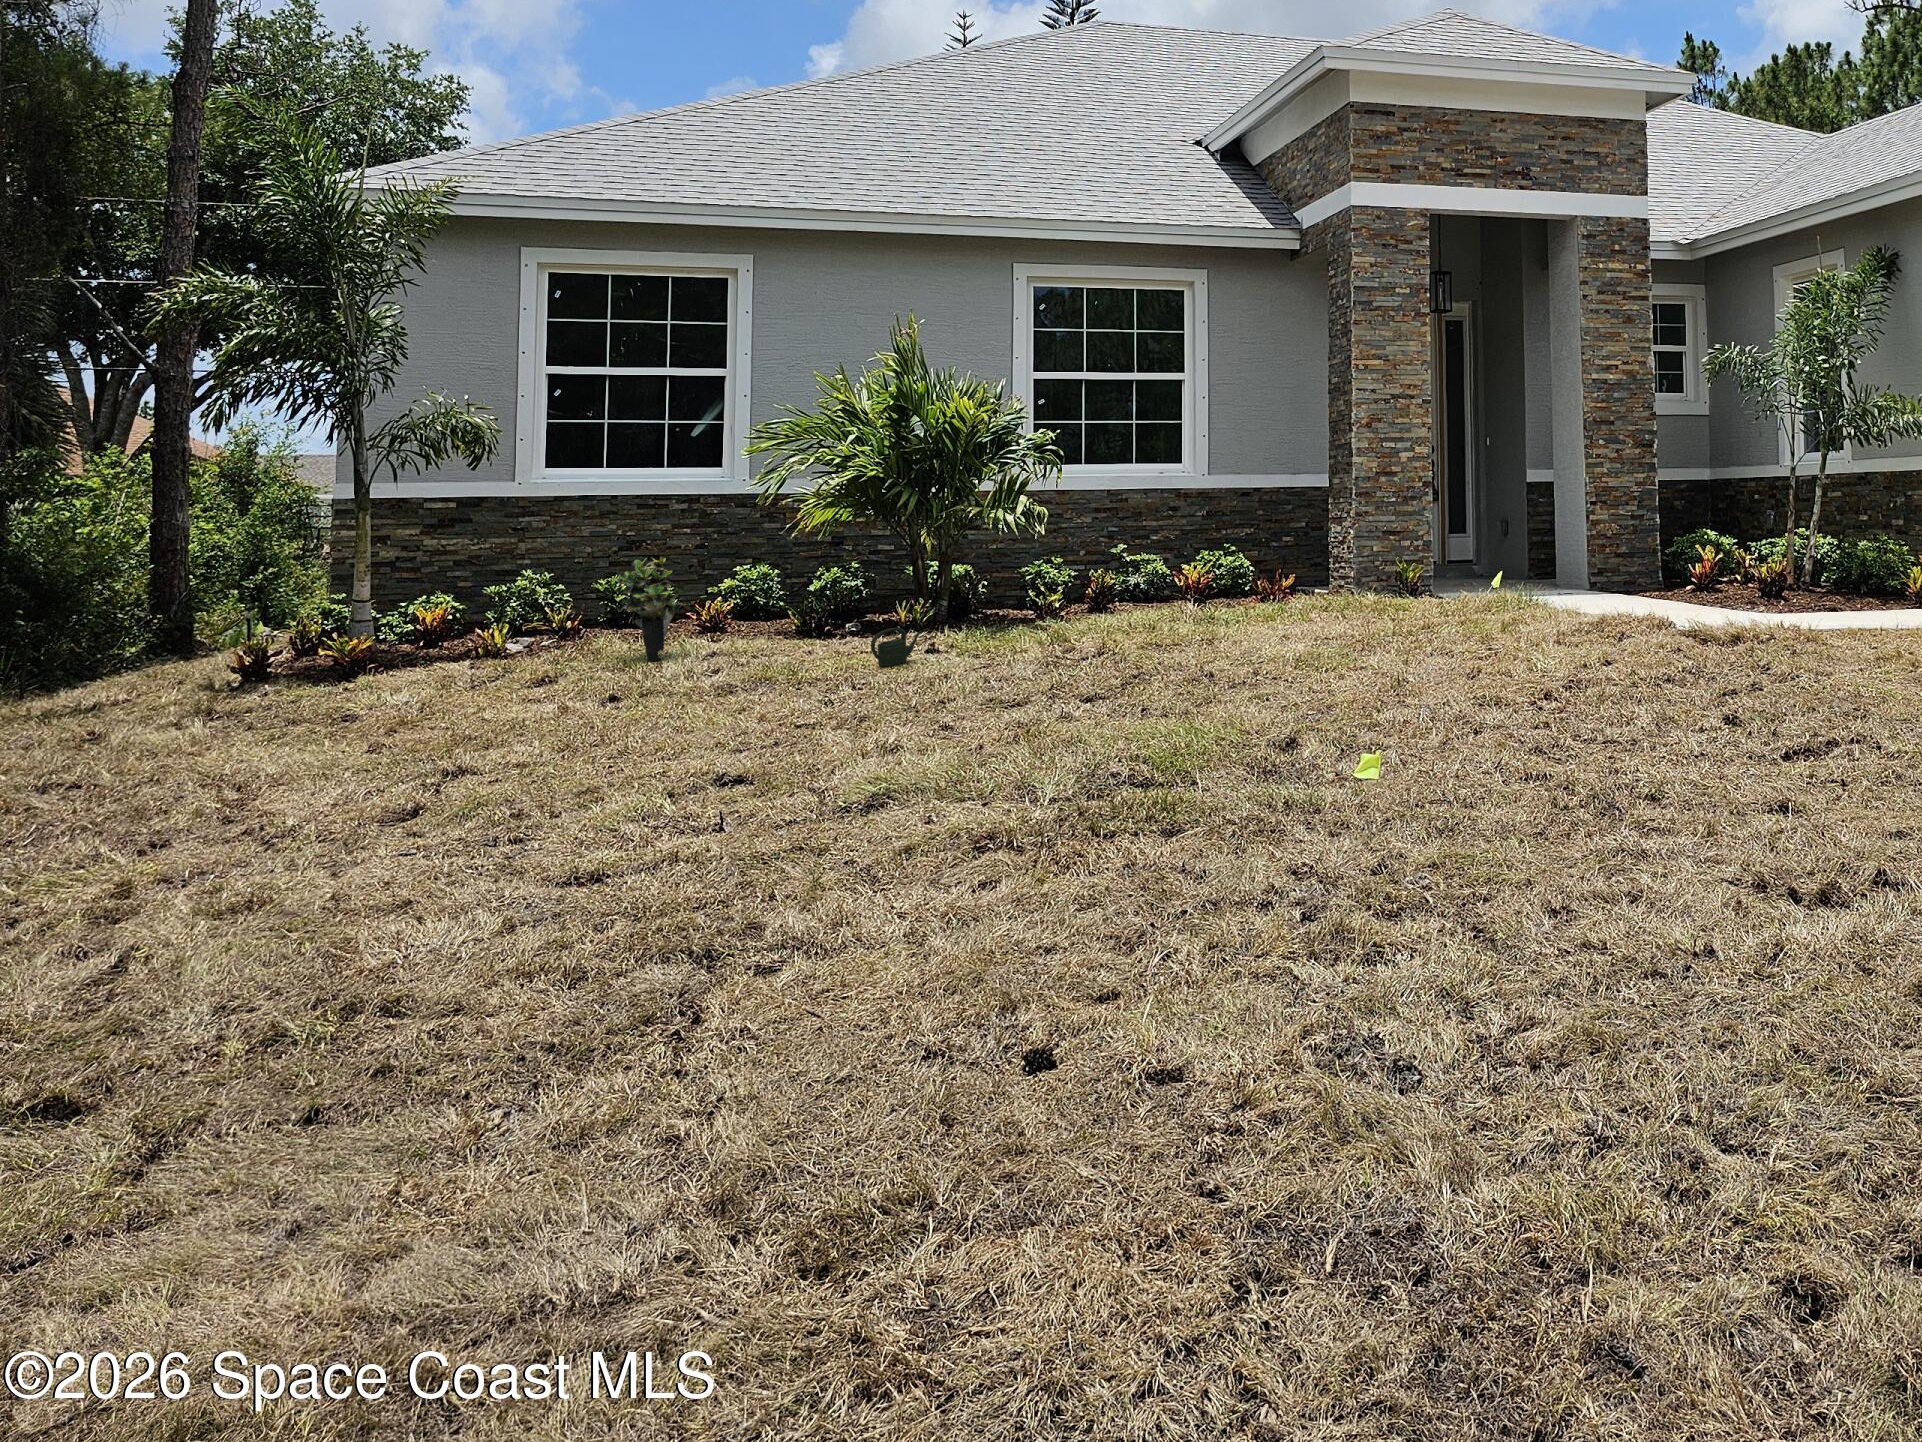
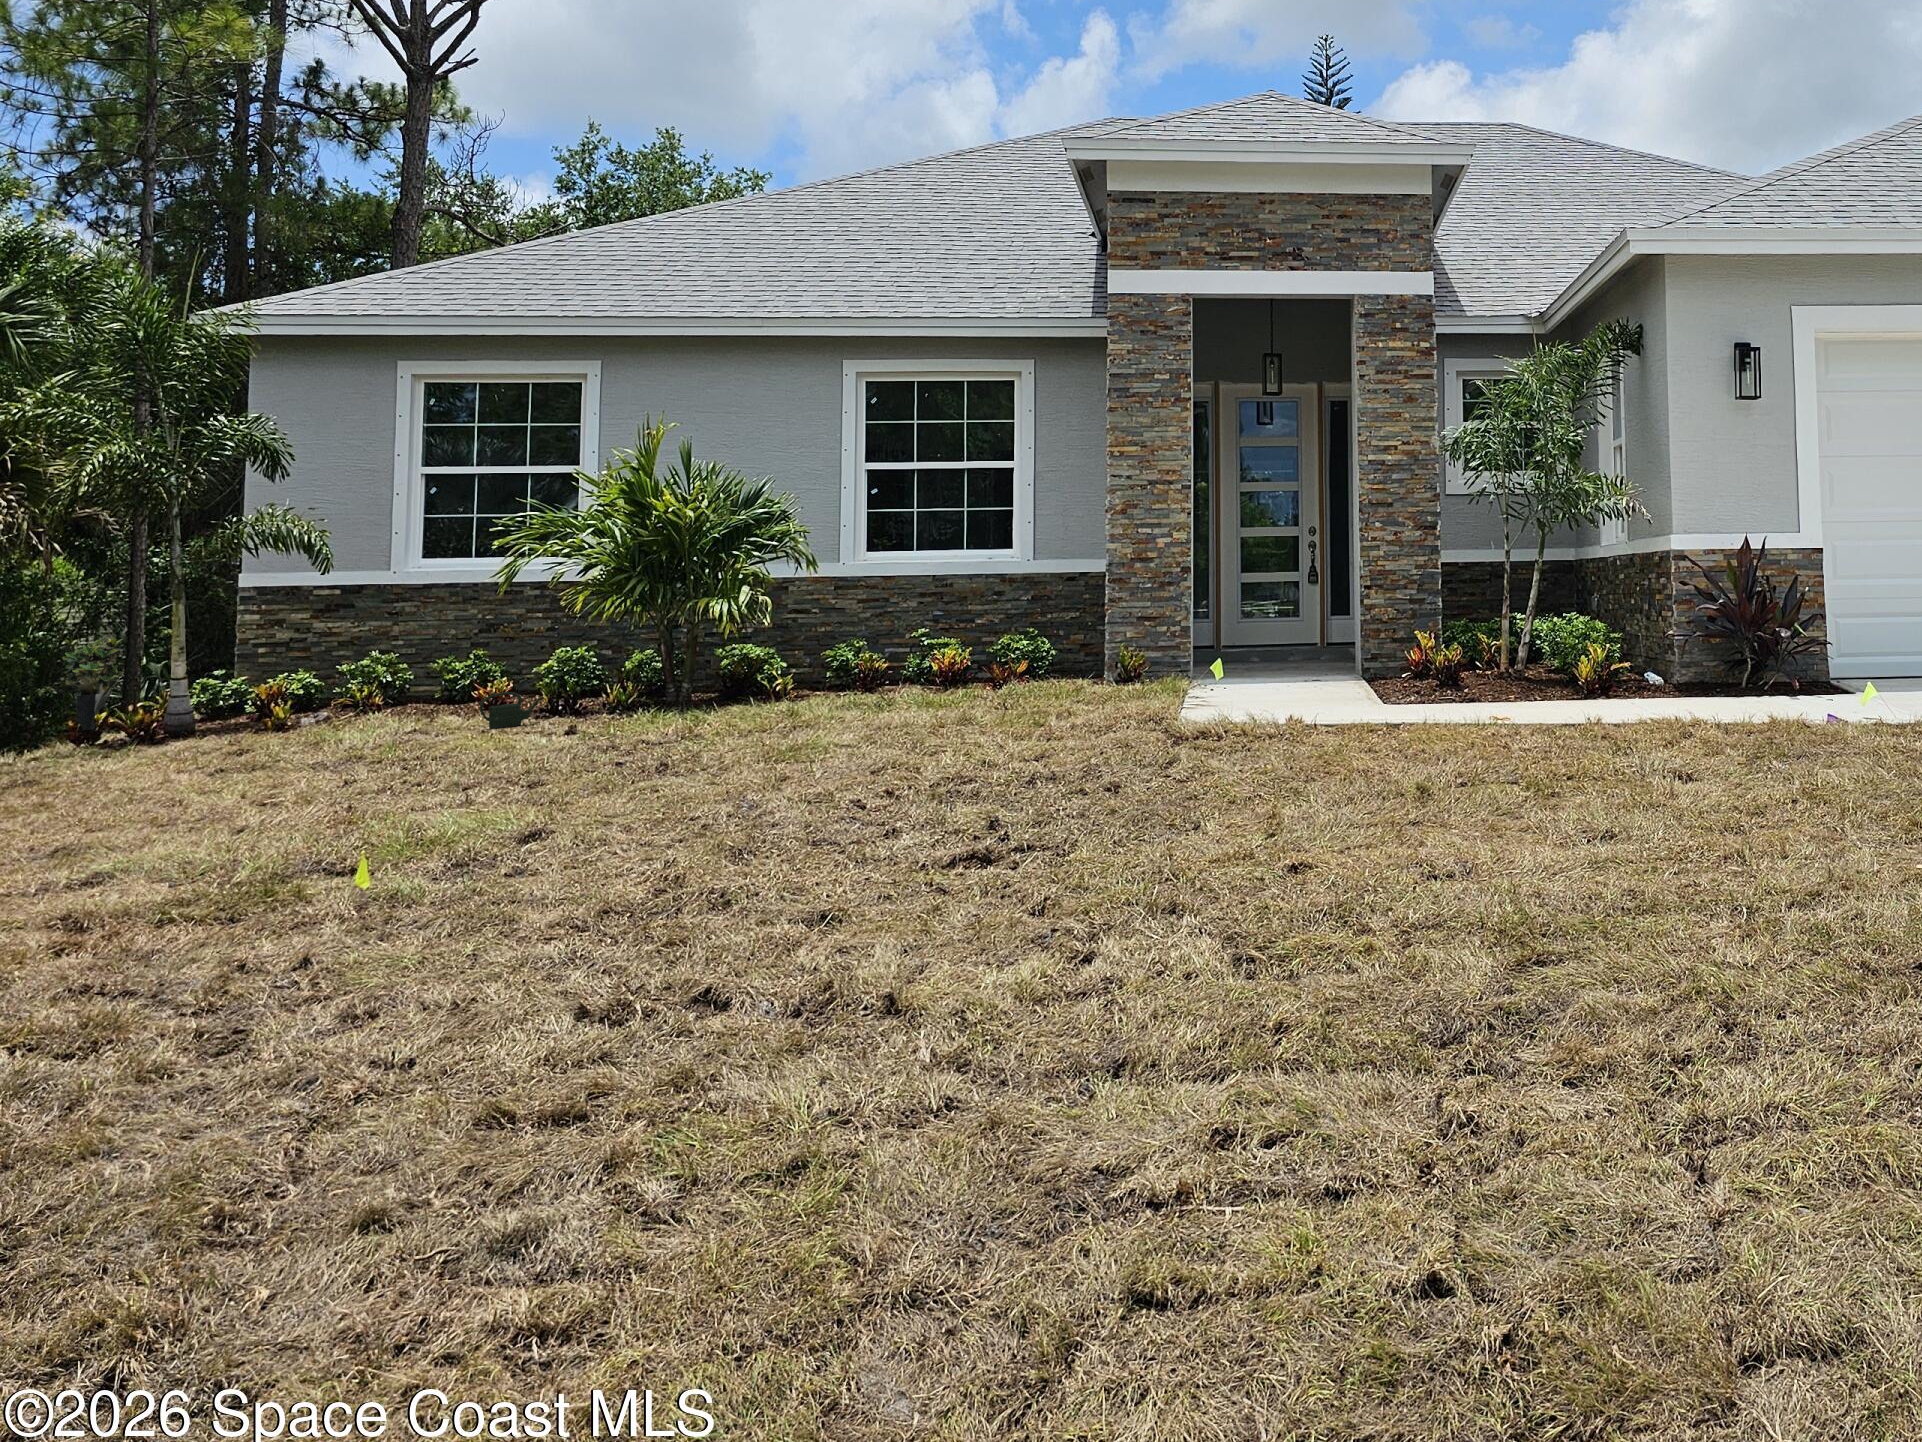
potted plant: present [617,557,682,662] -> present [62,637,124,731]

